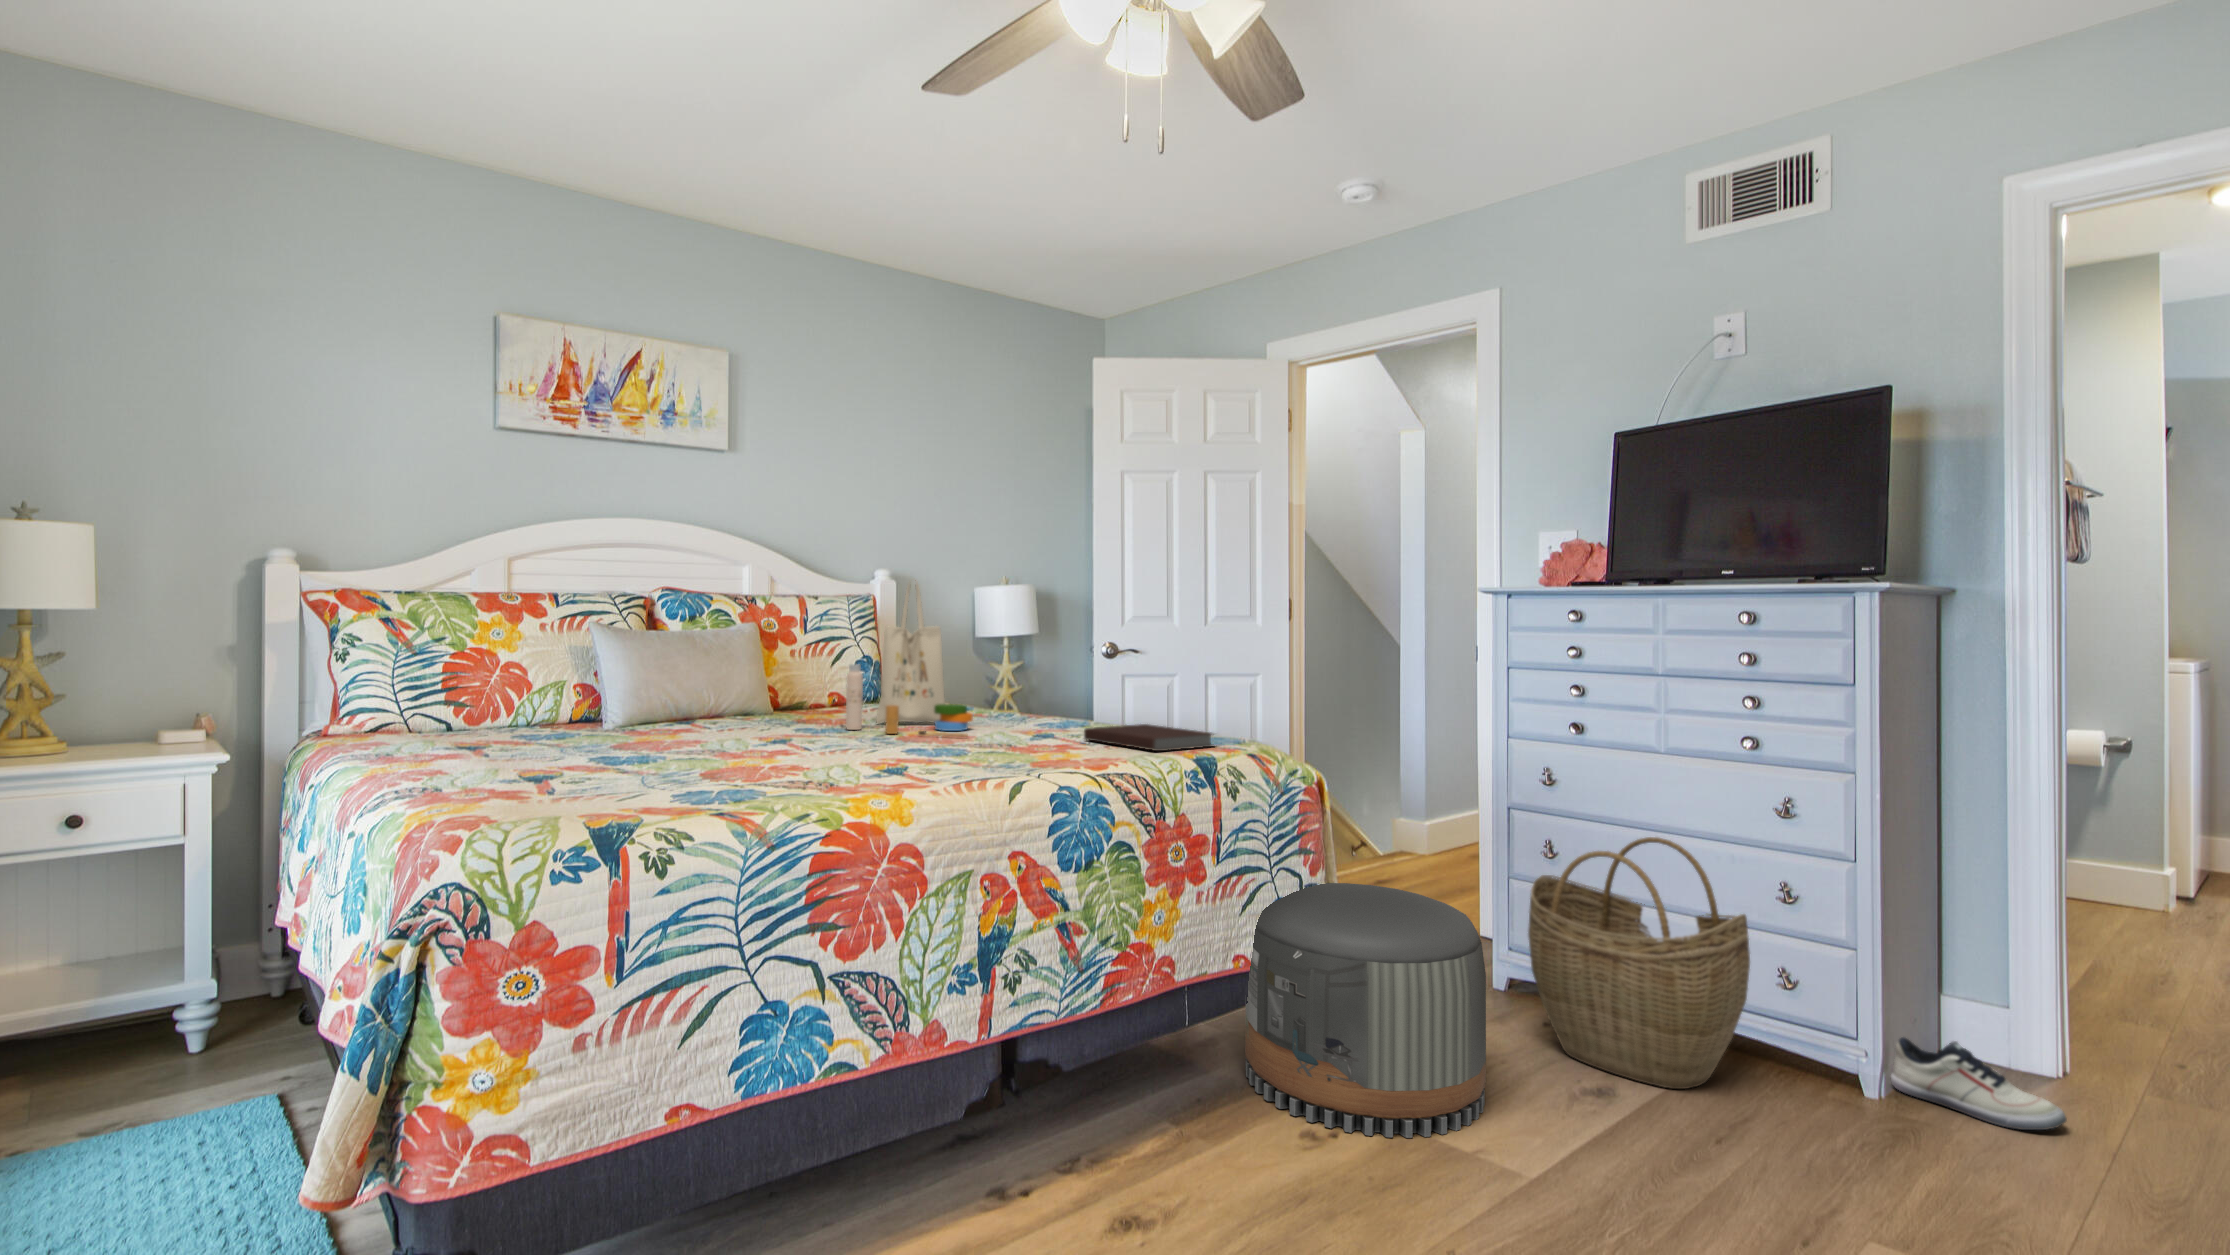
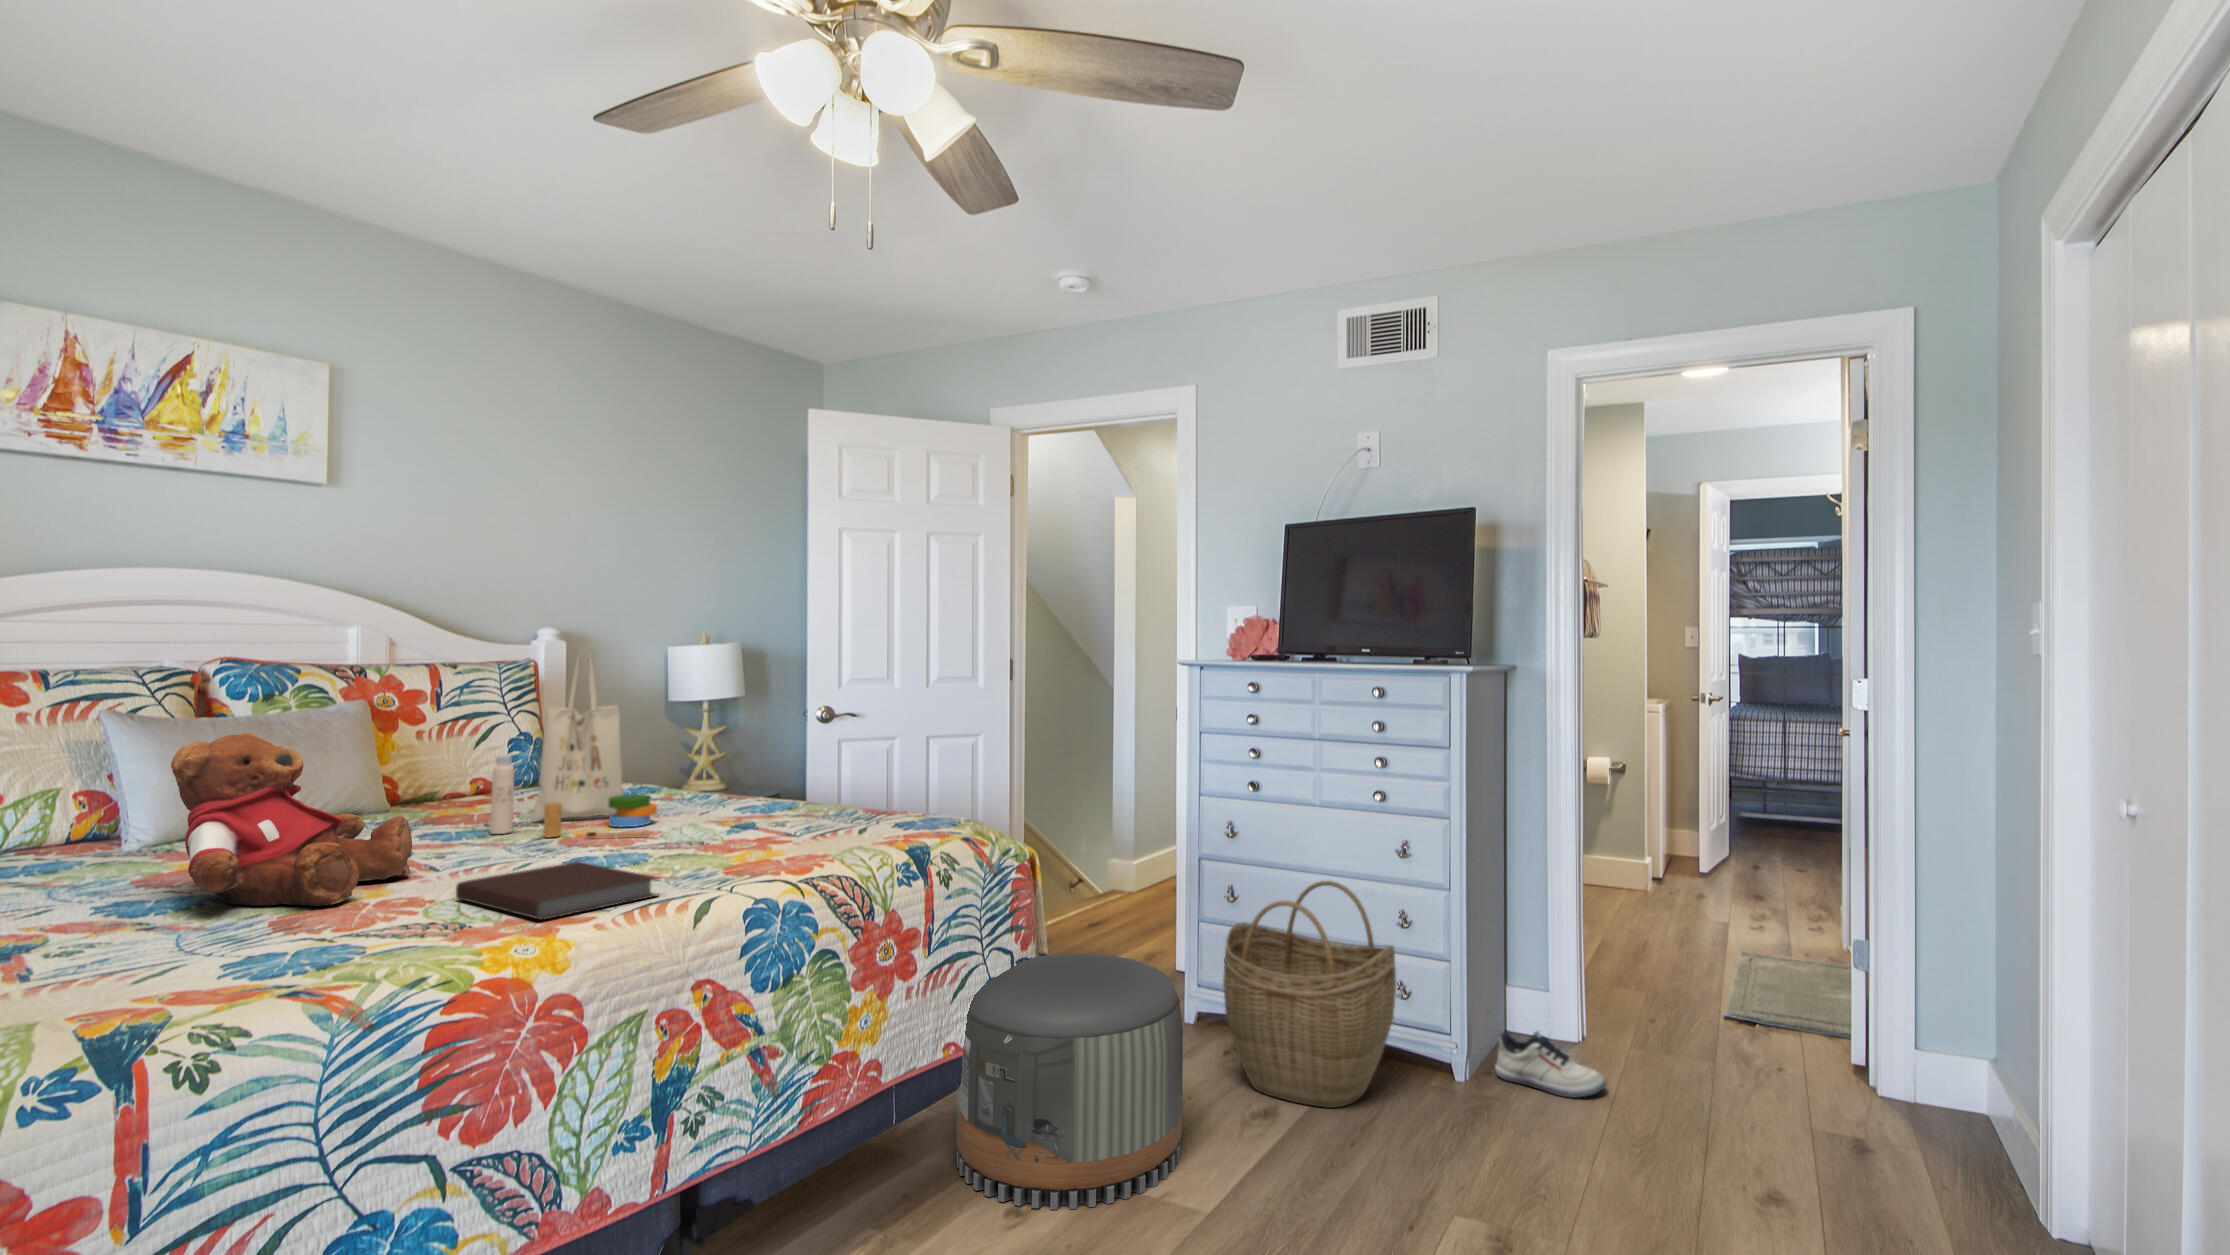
teddy bear: none [634,627,792,763] -> present [171,733,412,906]
notebook: present [1084,724,1213,751] -> present [456,862,657,920]

